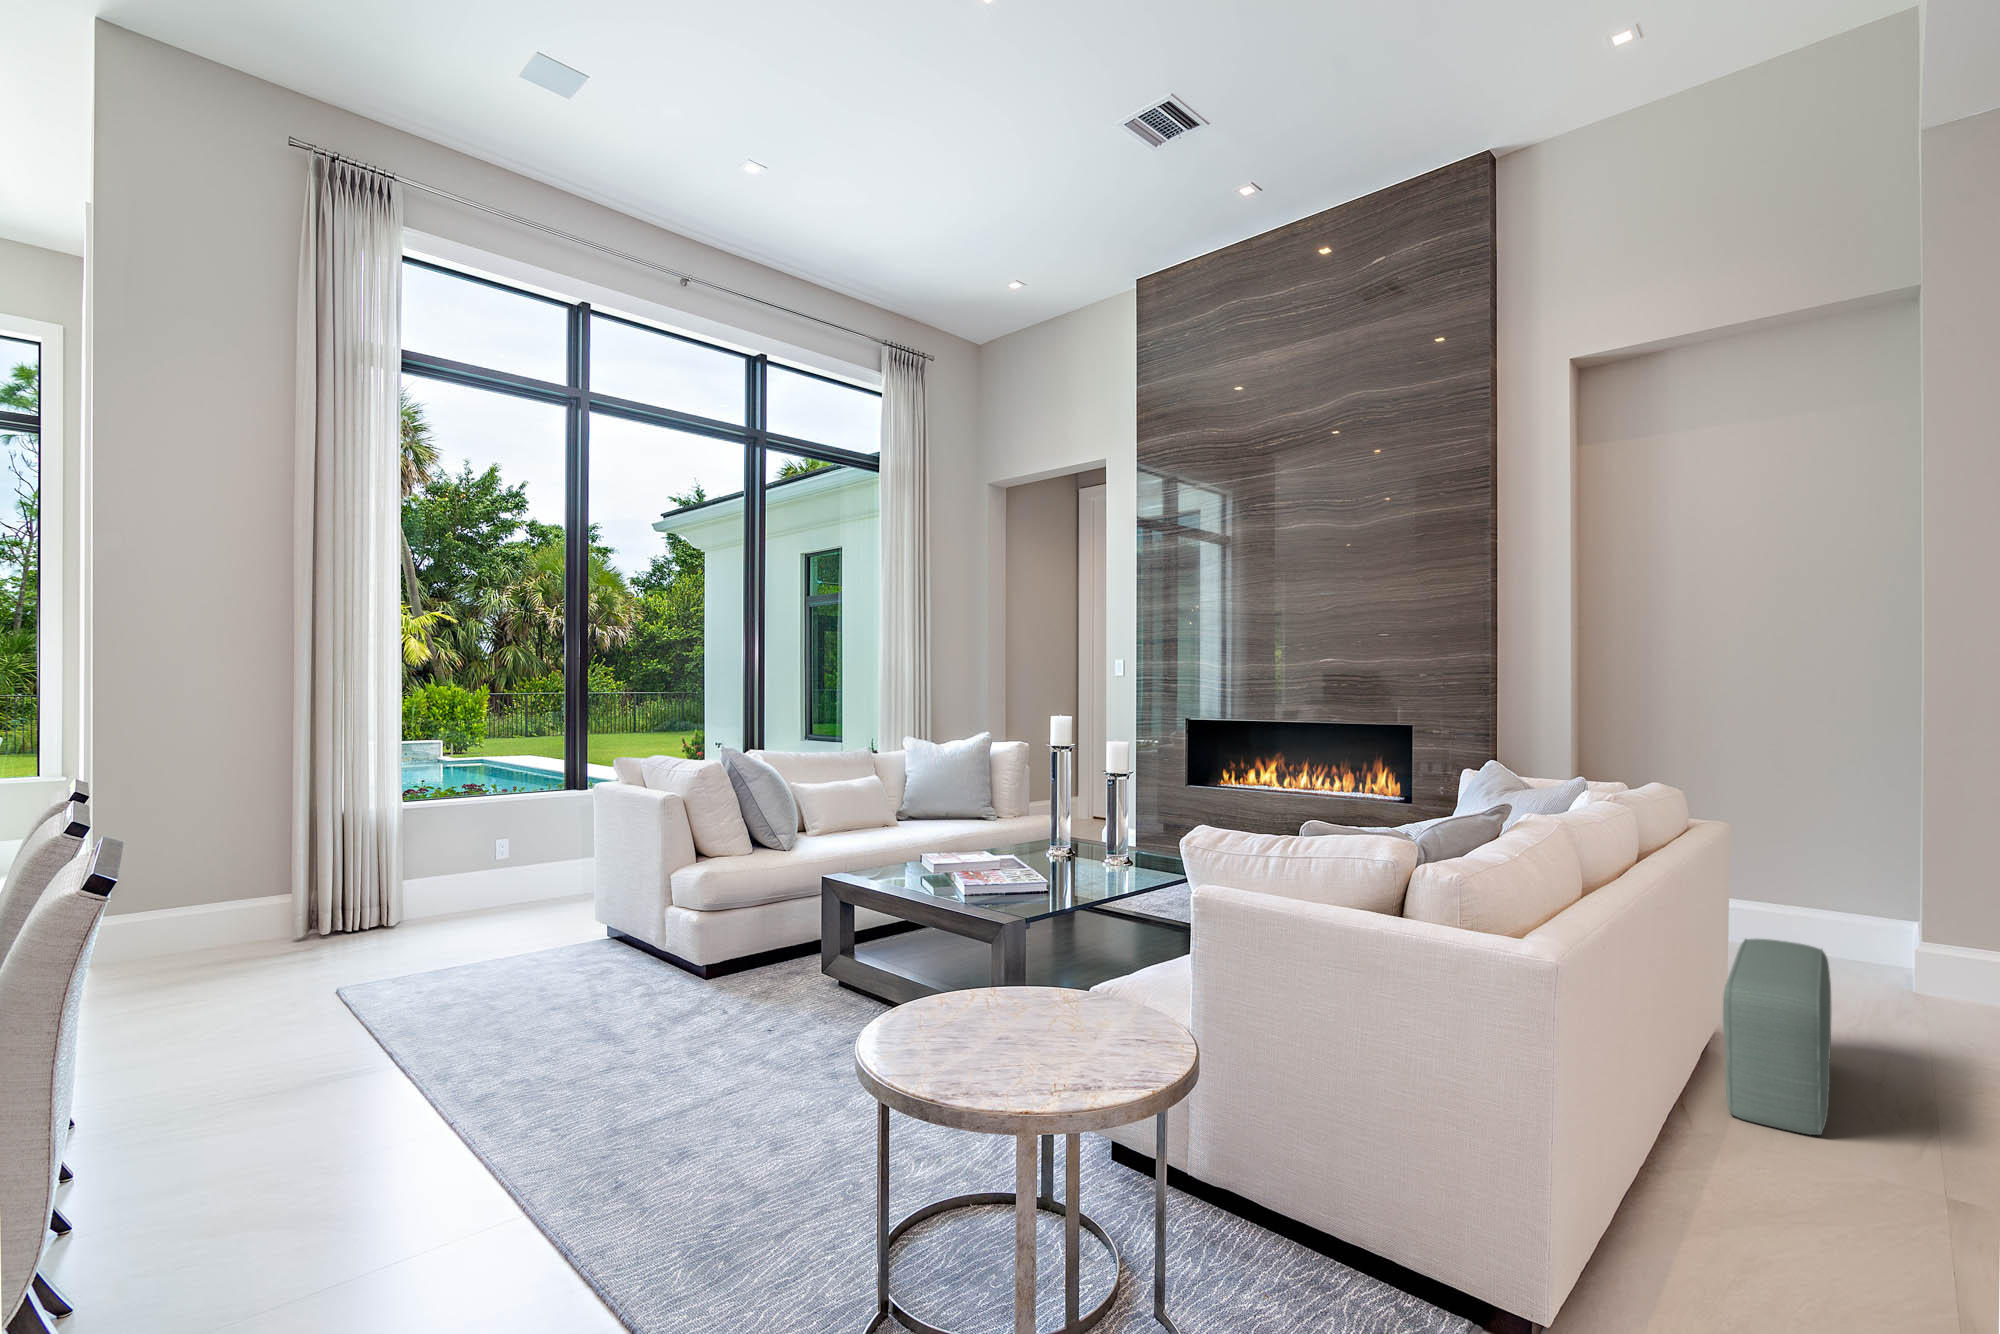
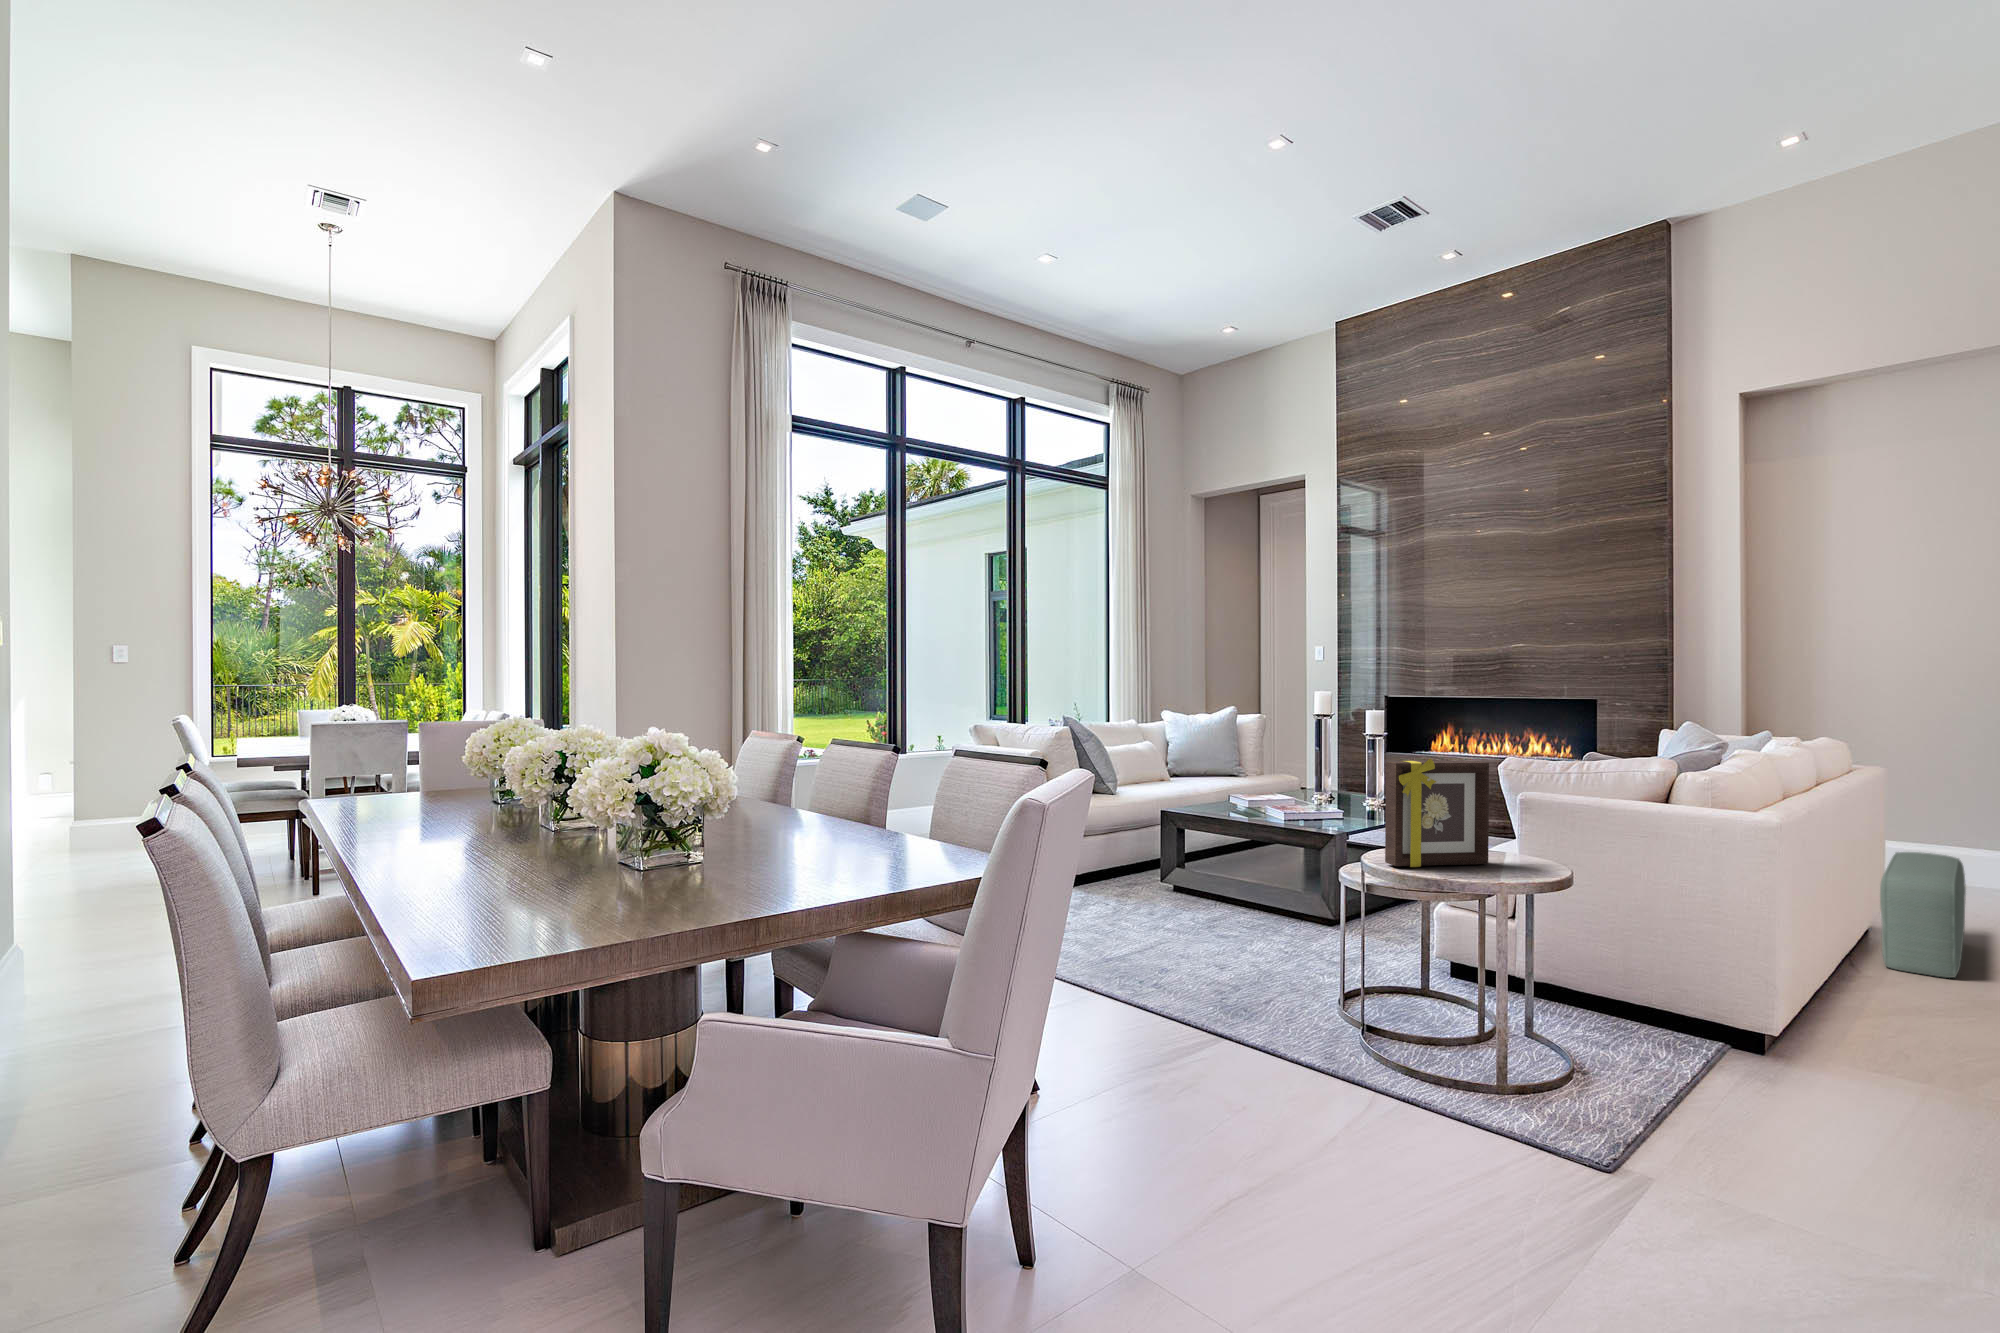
picture frame: none [928,845,1105,1034] -> present [1385,758,1489,867]

